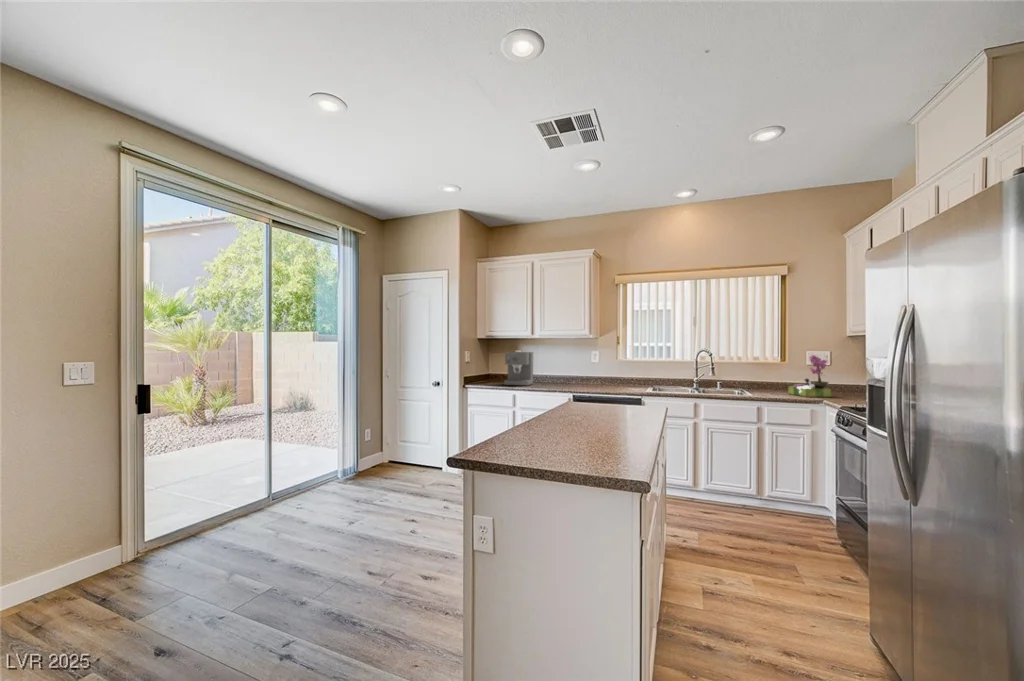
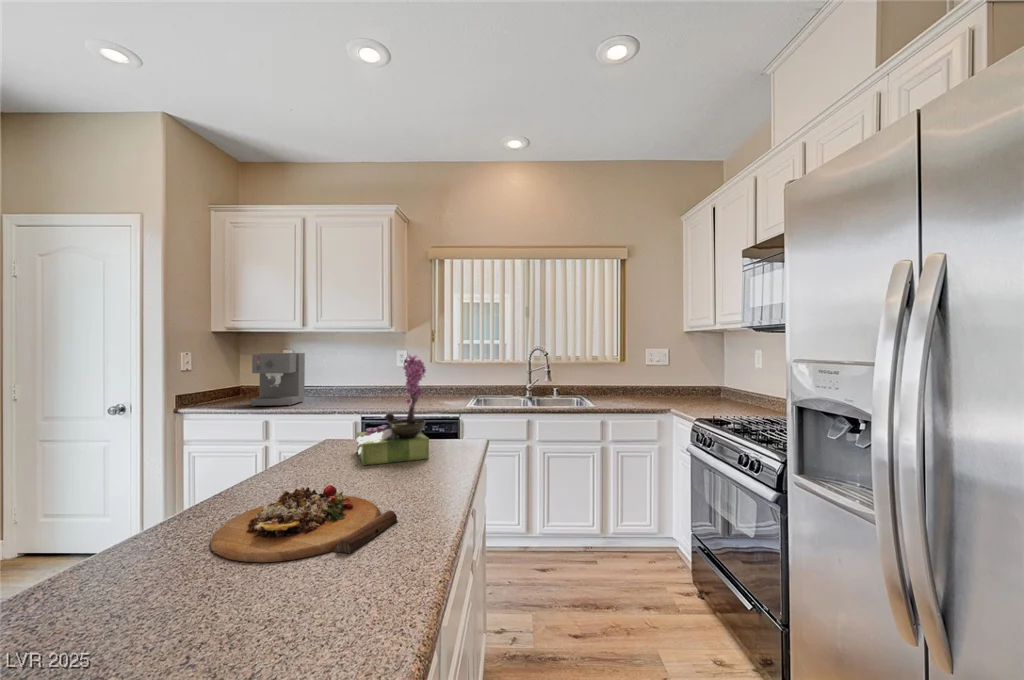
flower arrangement: present [788,355,831,397] -> present [357,355,429,465]
cutting board: none [545,412,621,436] -> present [210,485,398,562]

